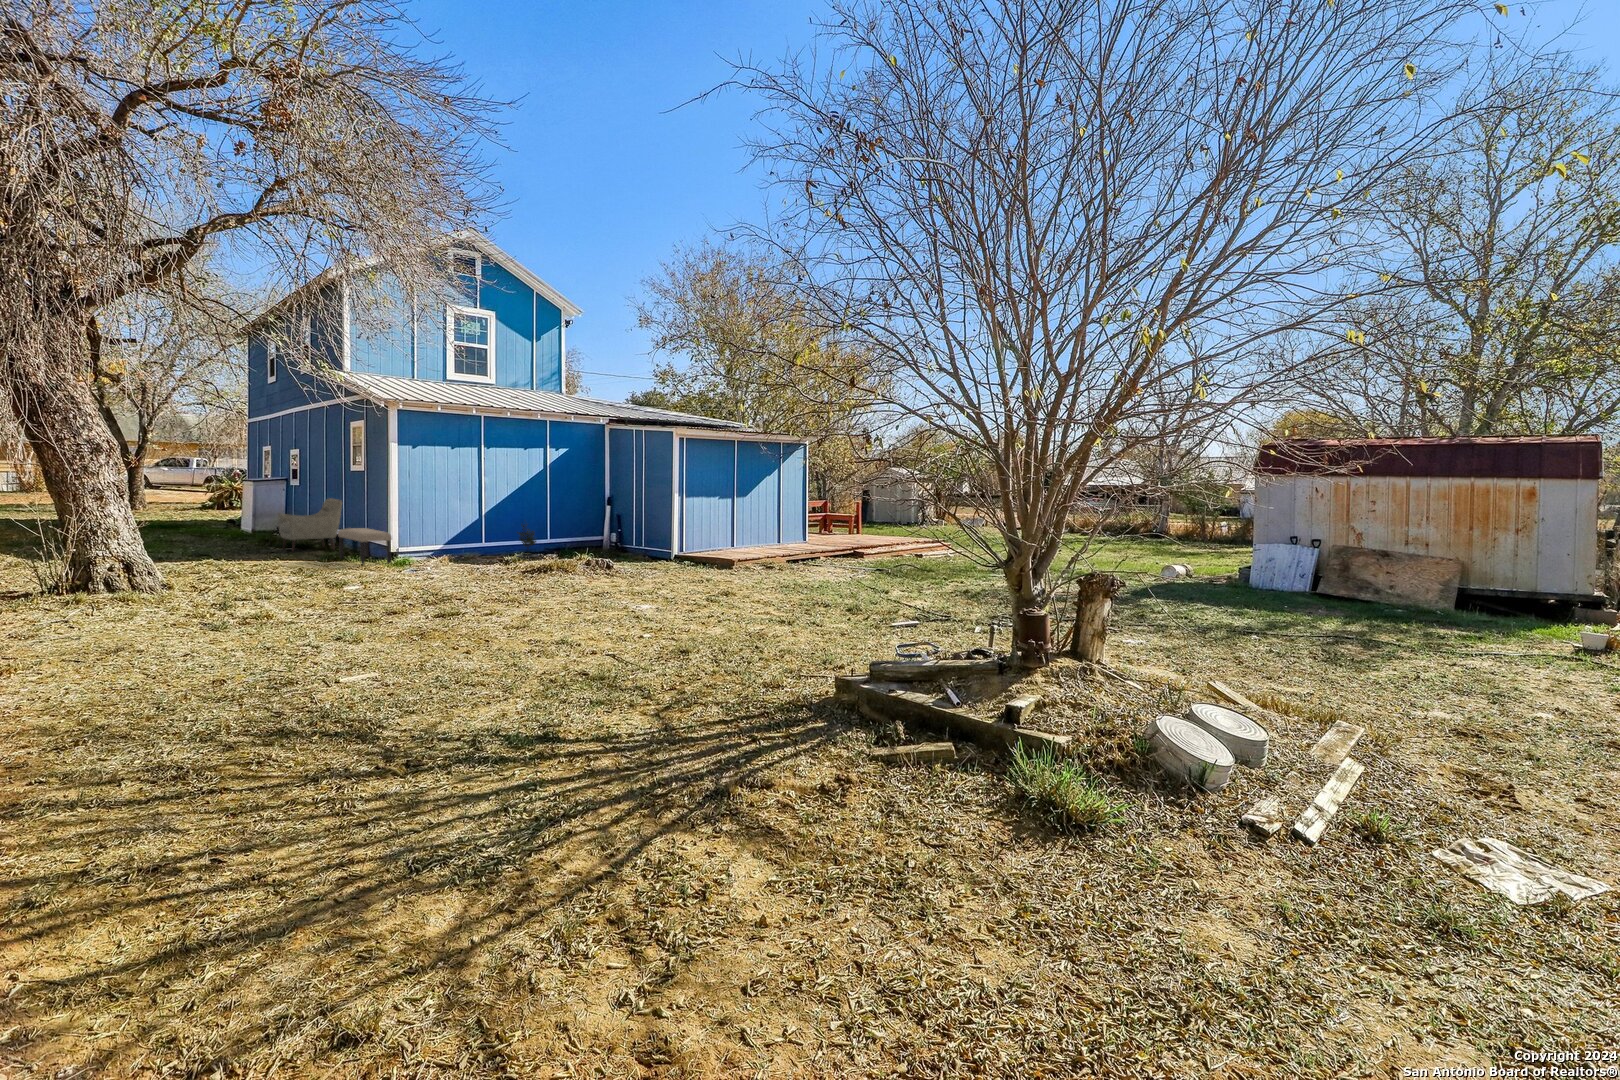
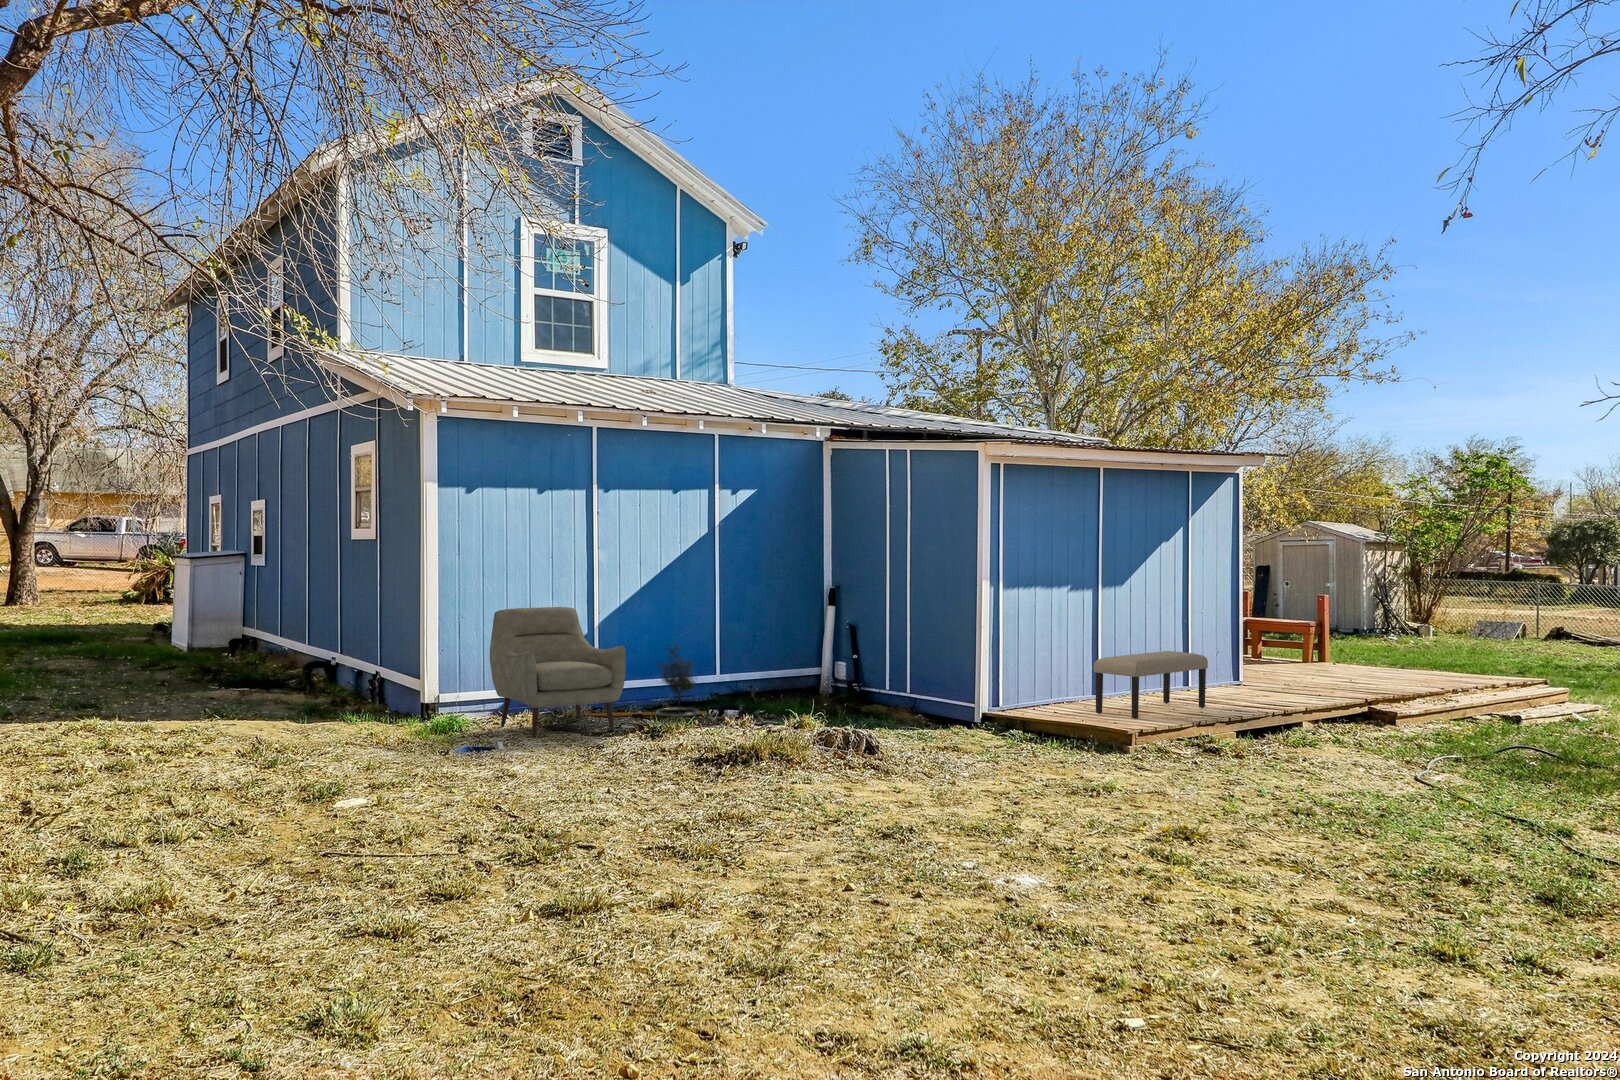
chair: present [278,498,342,552] -> present [490,607,626,737]
bench: present [338,528,392,565] -> present [1094,651,1208,719]

